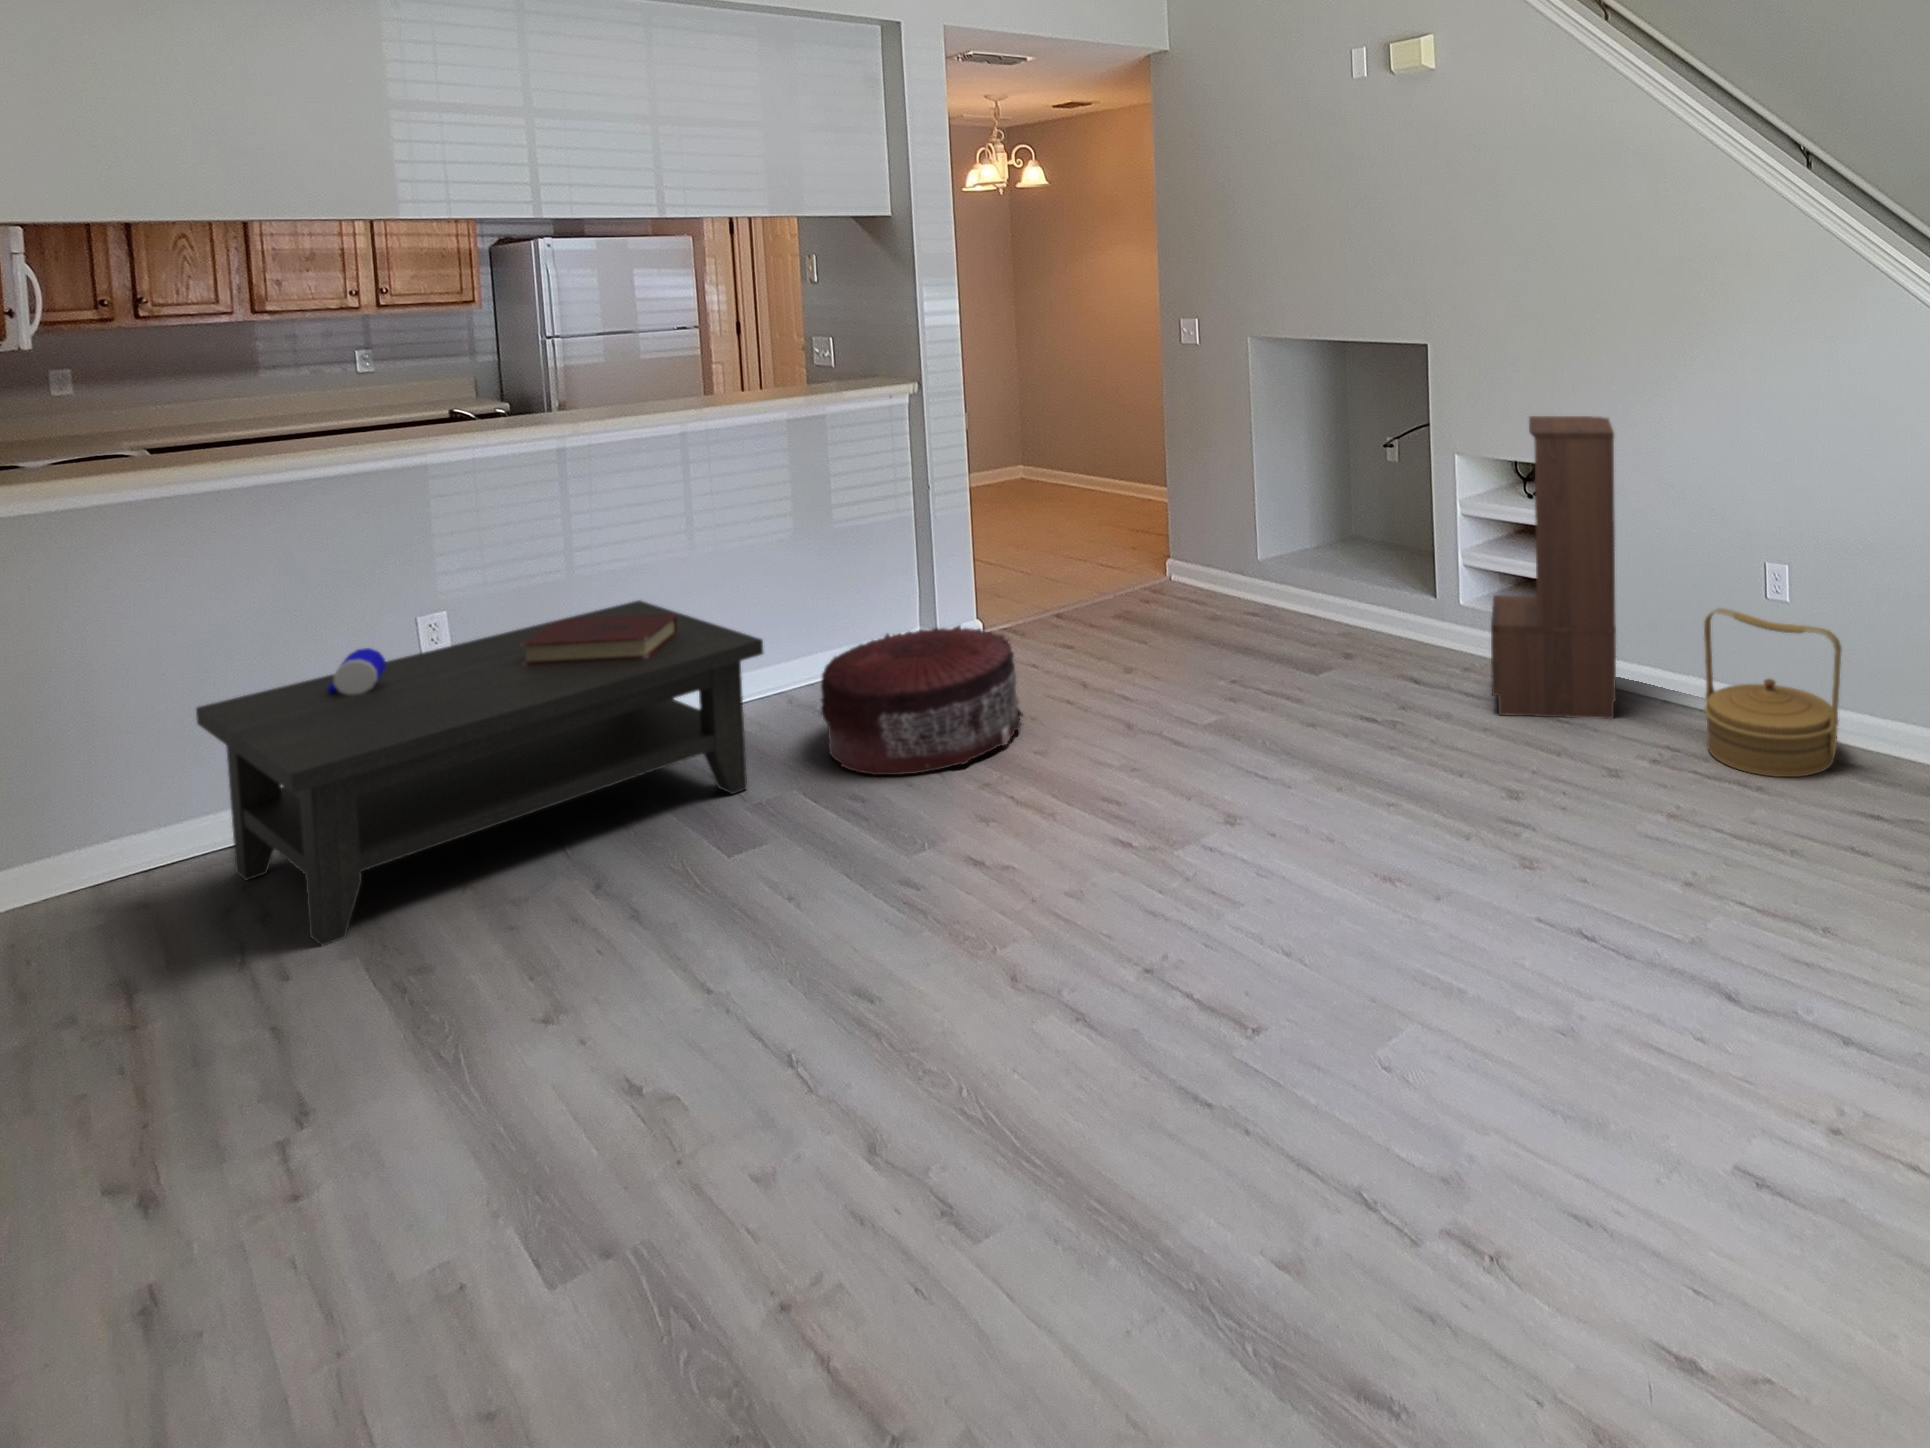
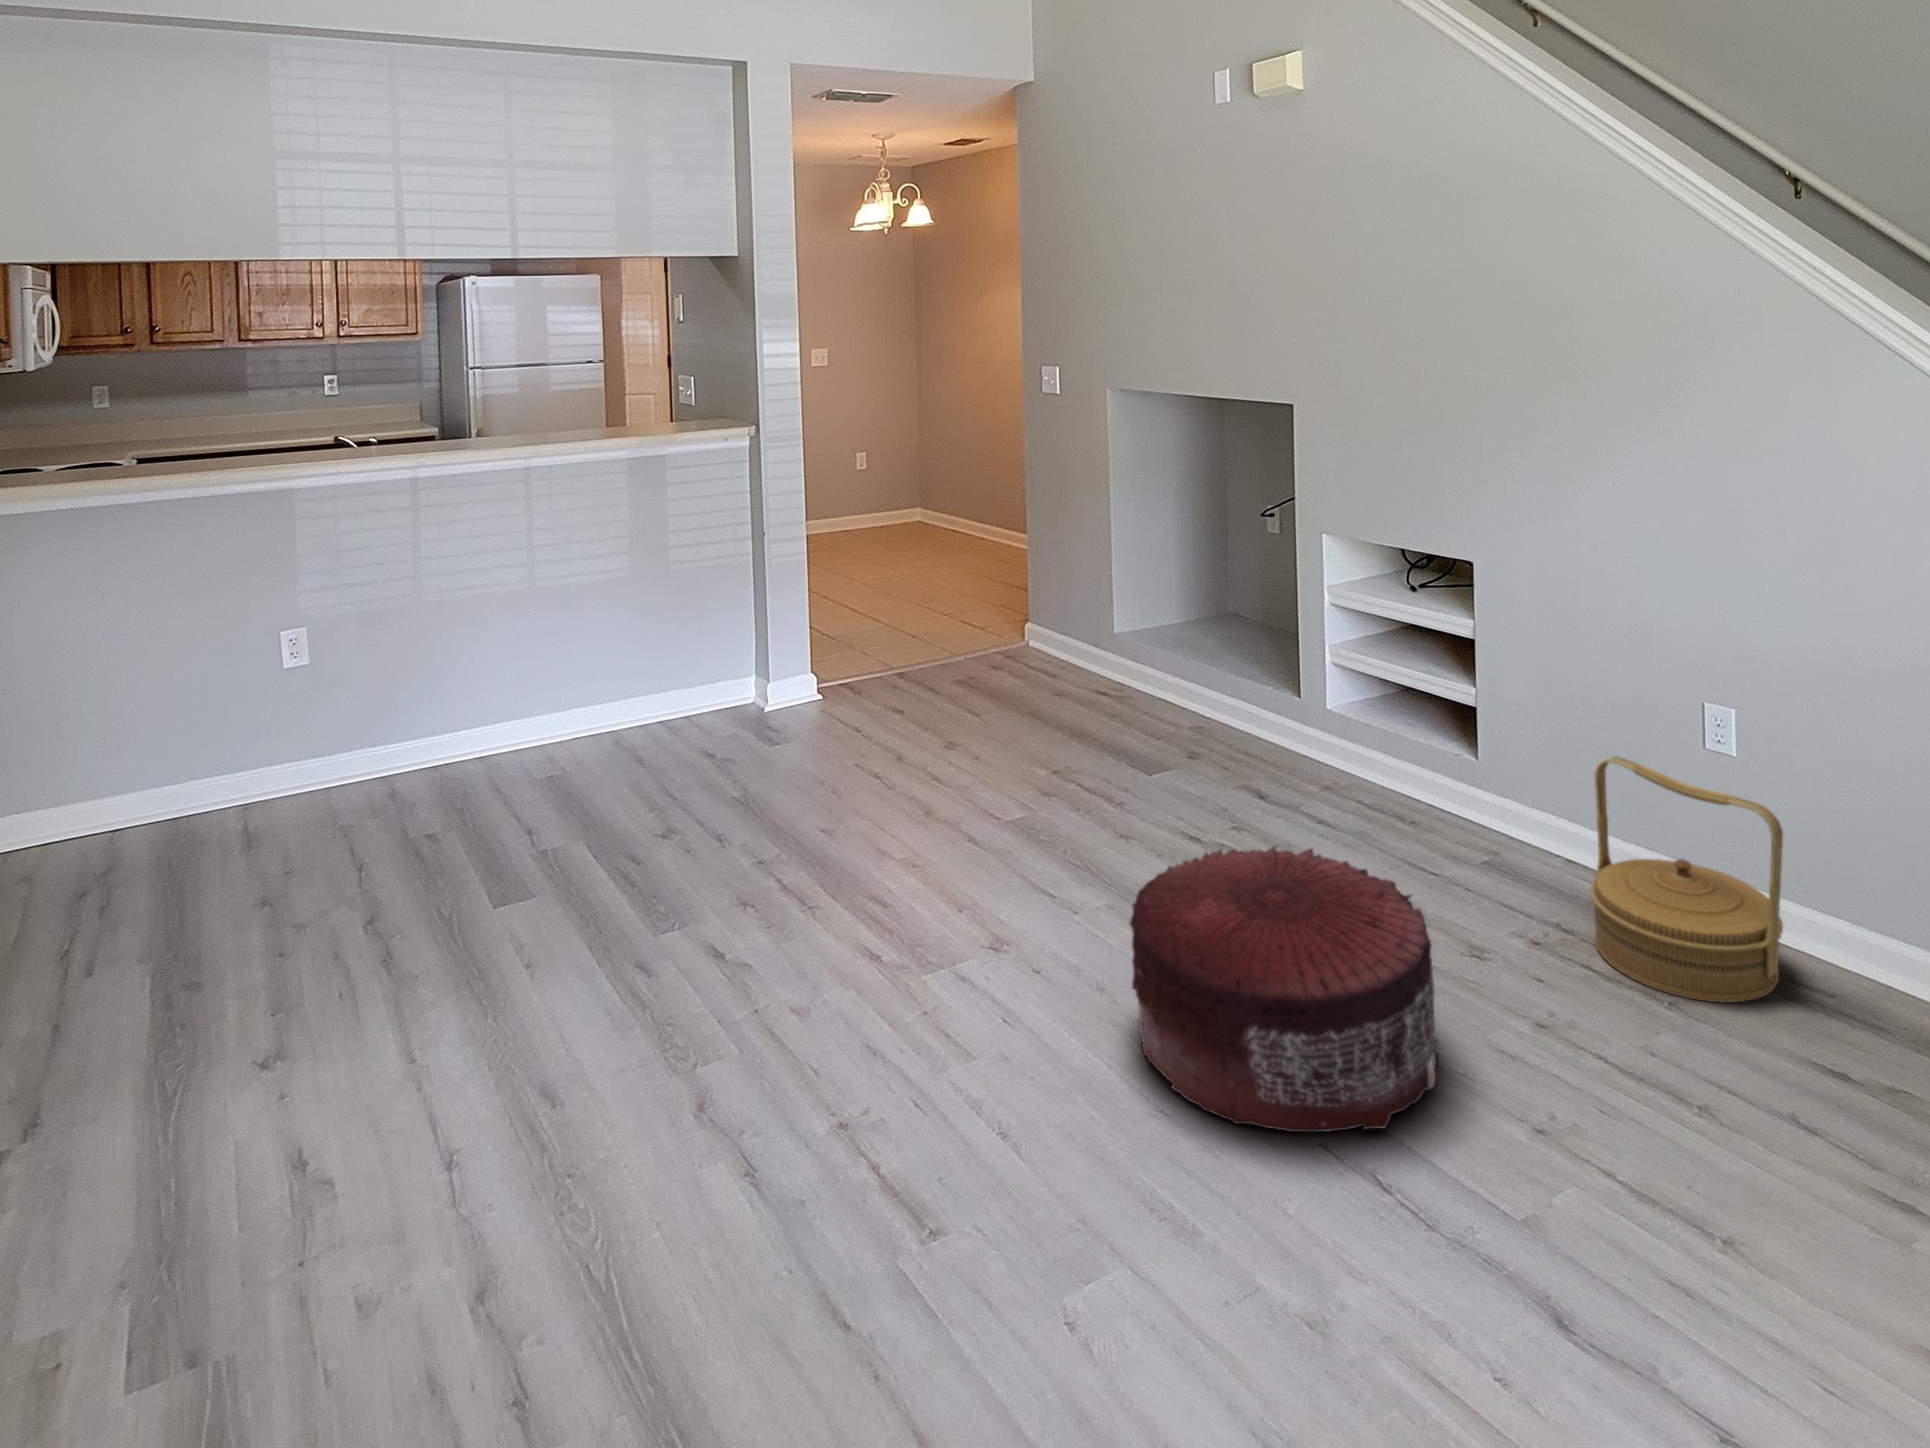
bookshelf: present [1491,416,1616,719] -> none [1325,491,1494,878]
coffee table: present [196,600,763,946] -> none [57,627,536,945]
pouf: present [821,625,1023,775] -> present [1130,847,1438,1132]

